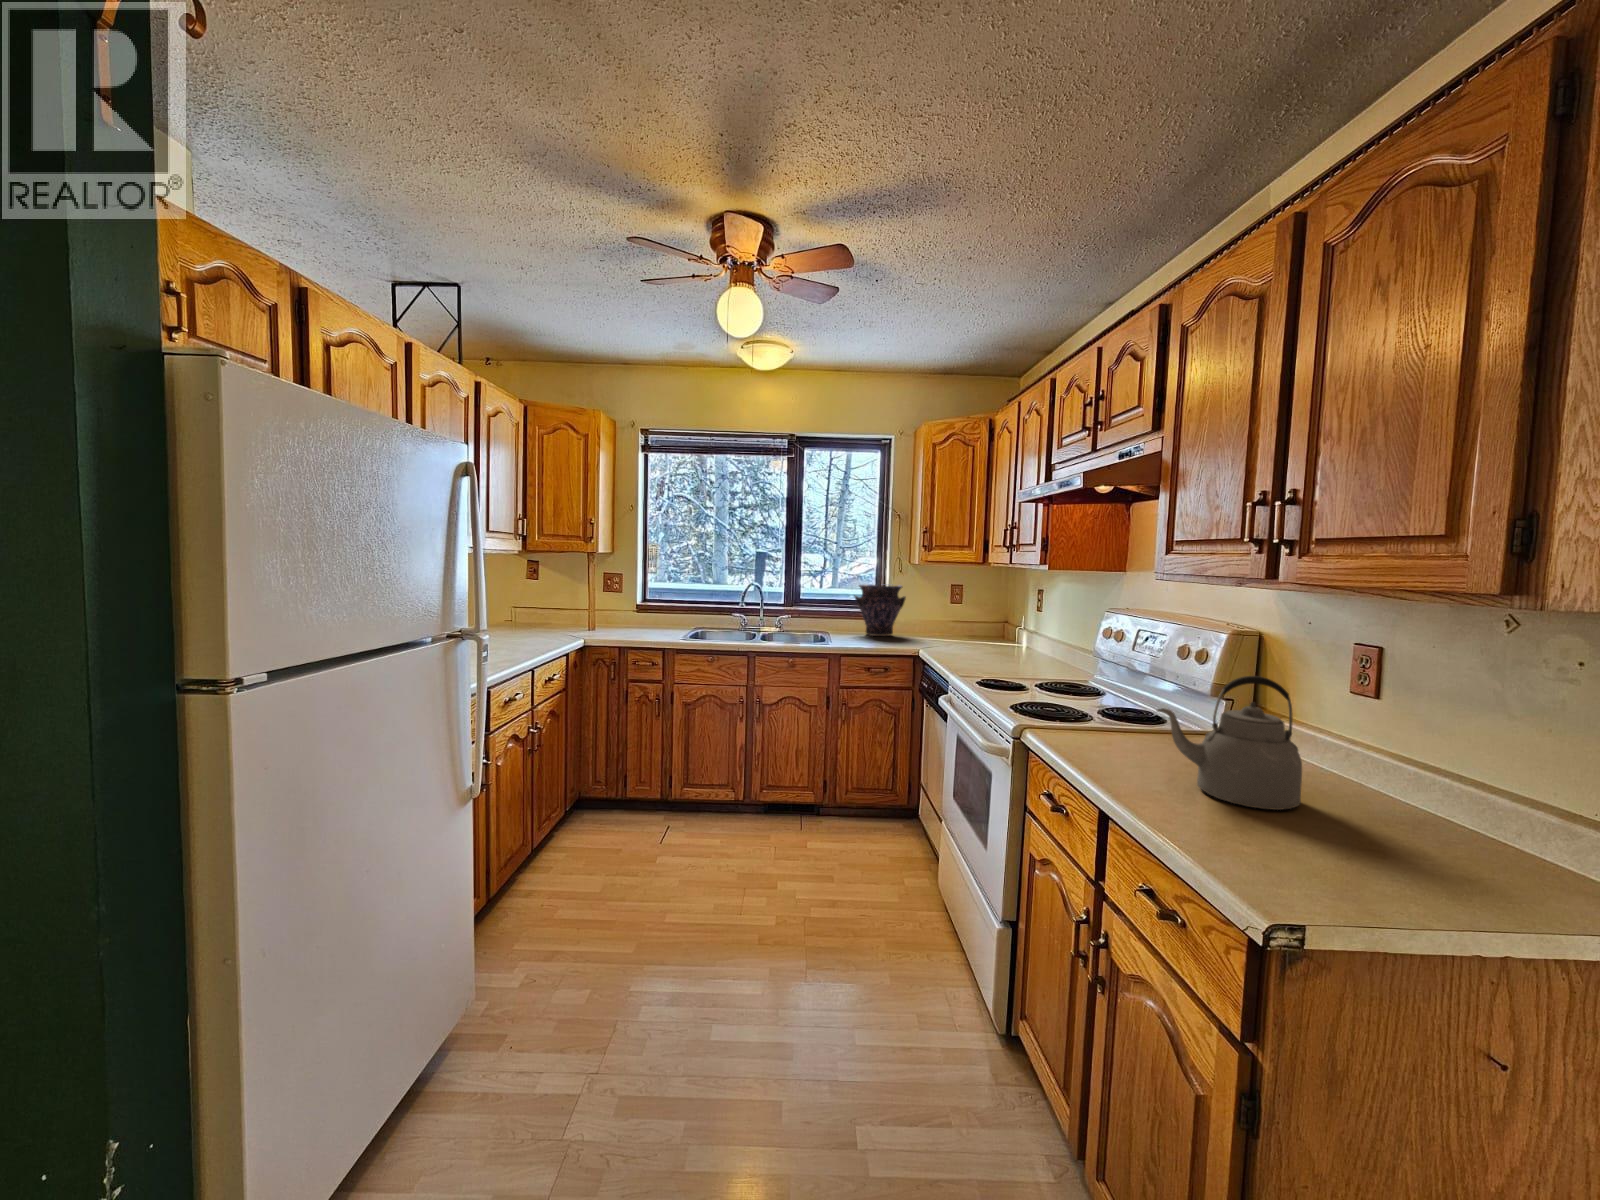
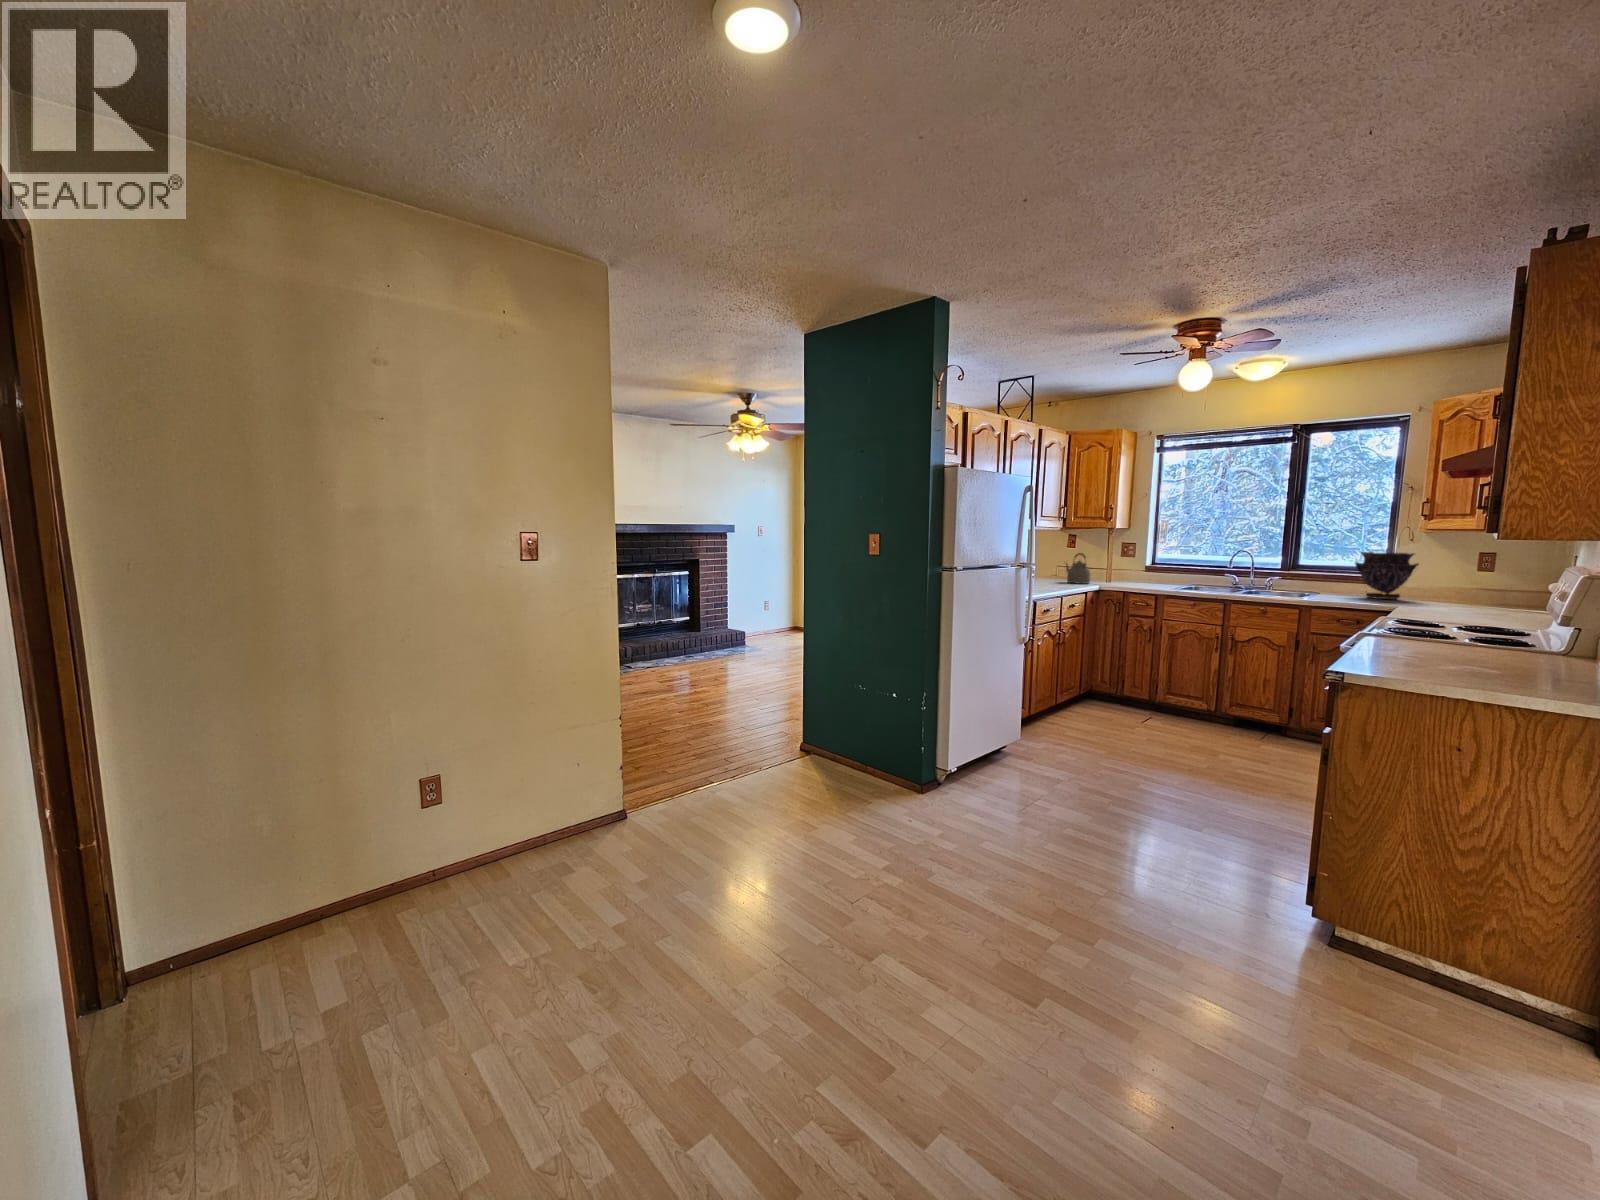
kettle: present [1157,676,1302,810] -> present [1066,553,1090,584]

